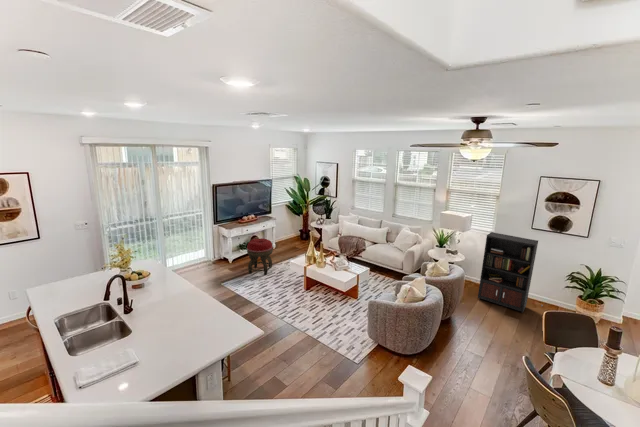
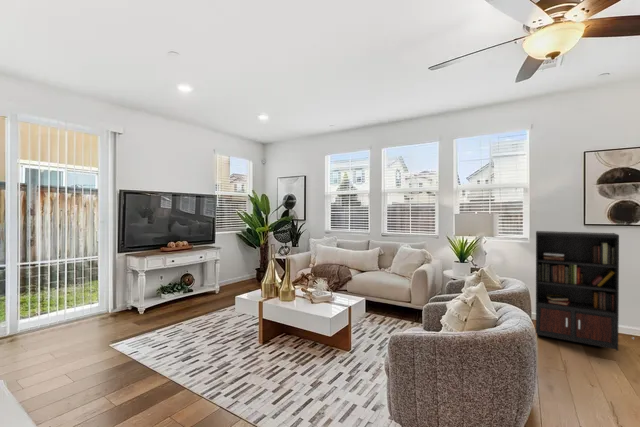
footstool: present [247,238,273,275] -> none [166,268,209,326]

